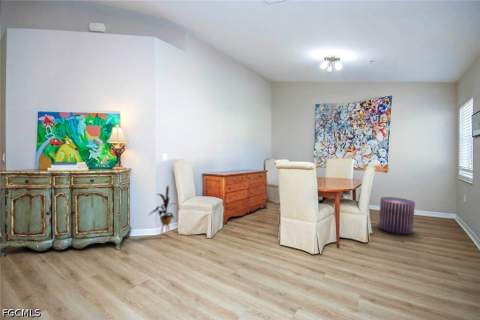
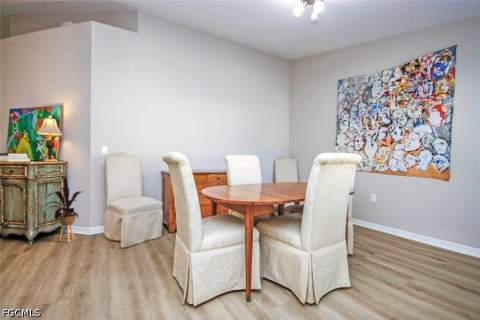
pouf: present [379,197,415,234] -> none [389,221,462,301]

